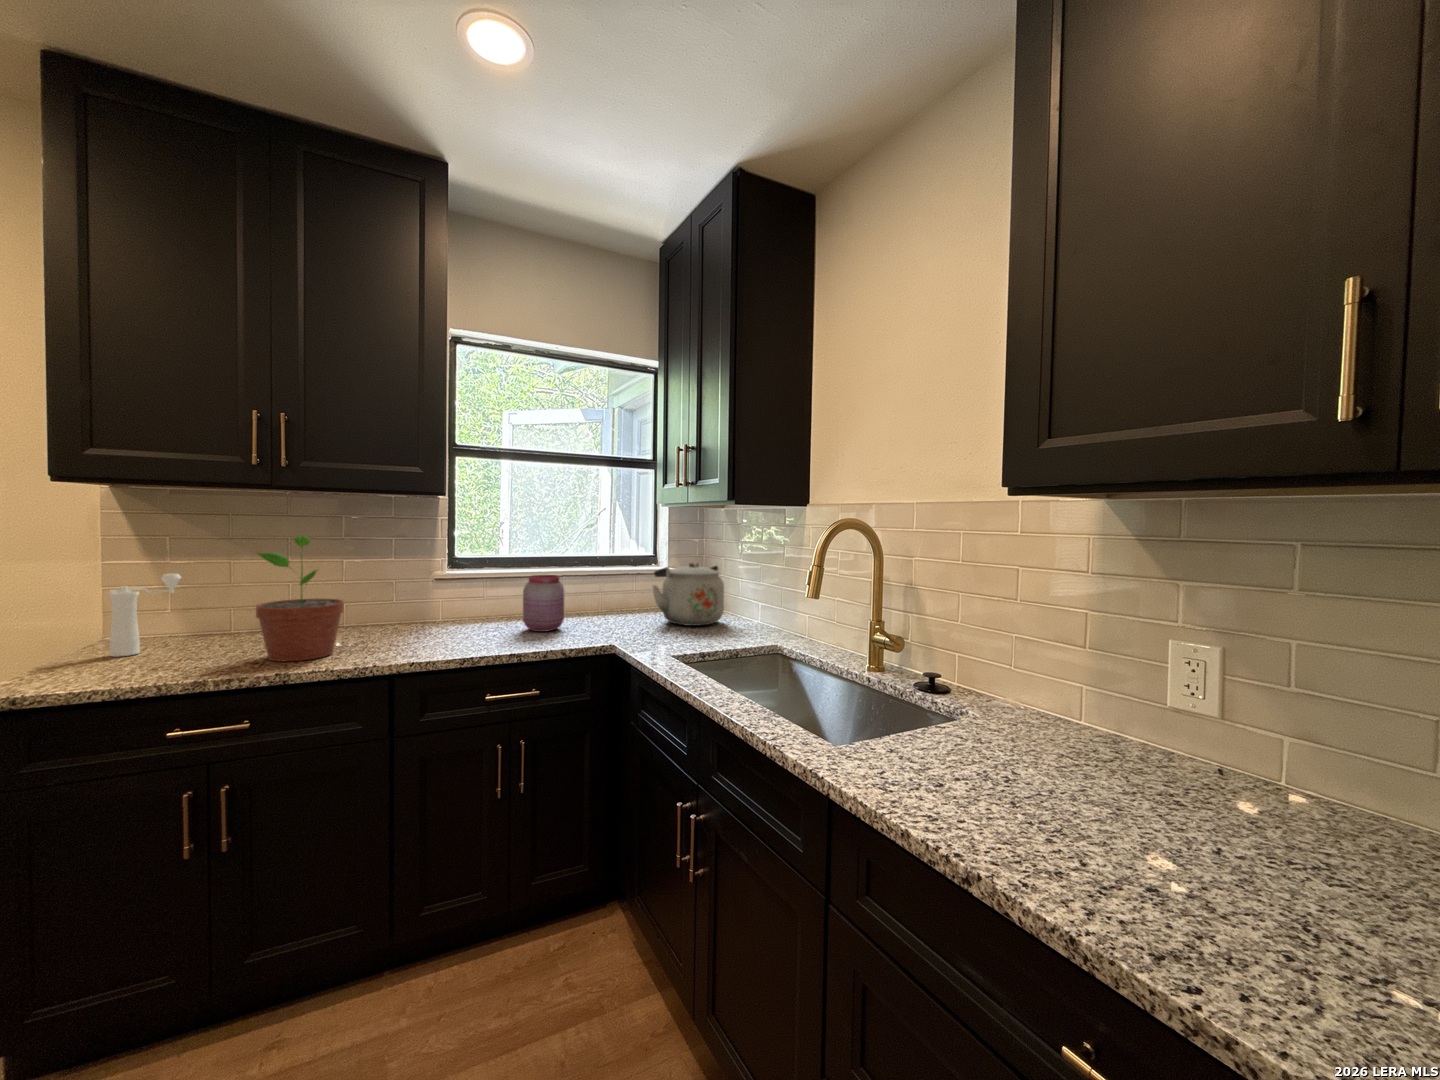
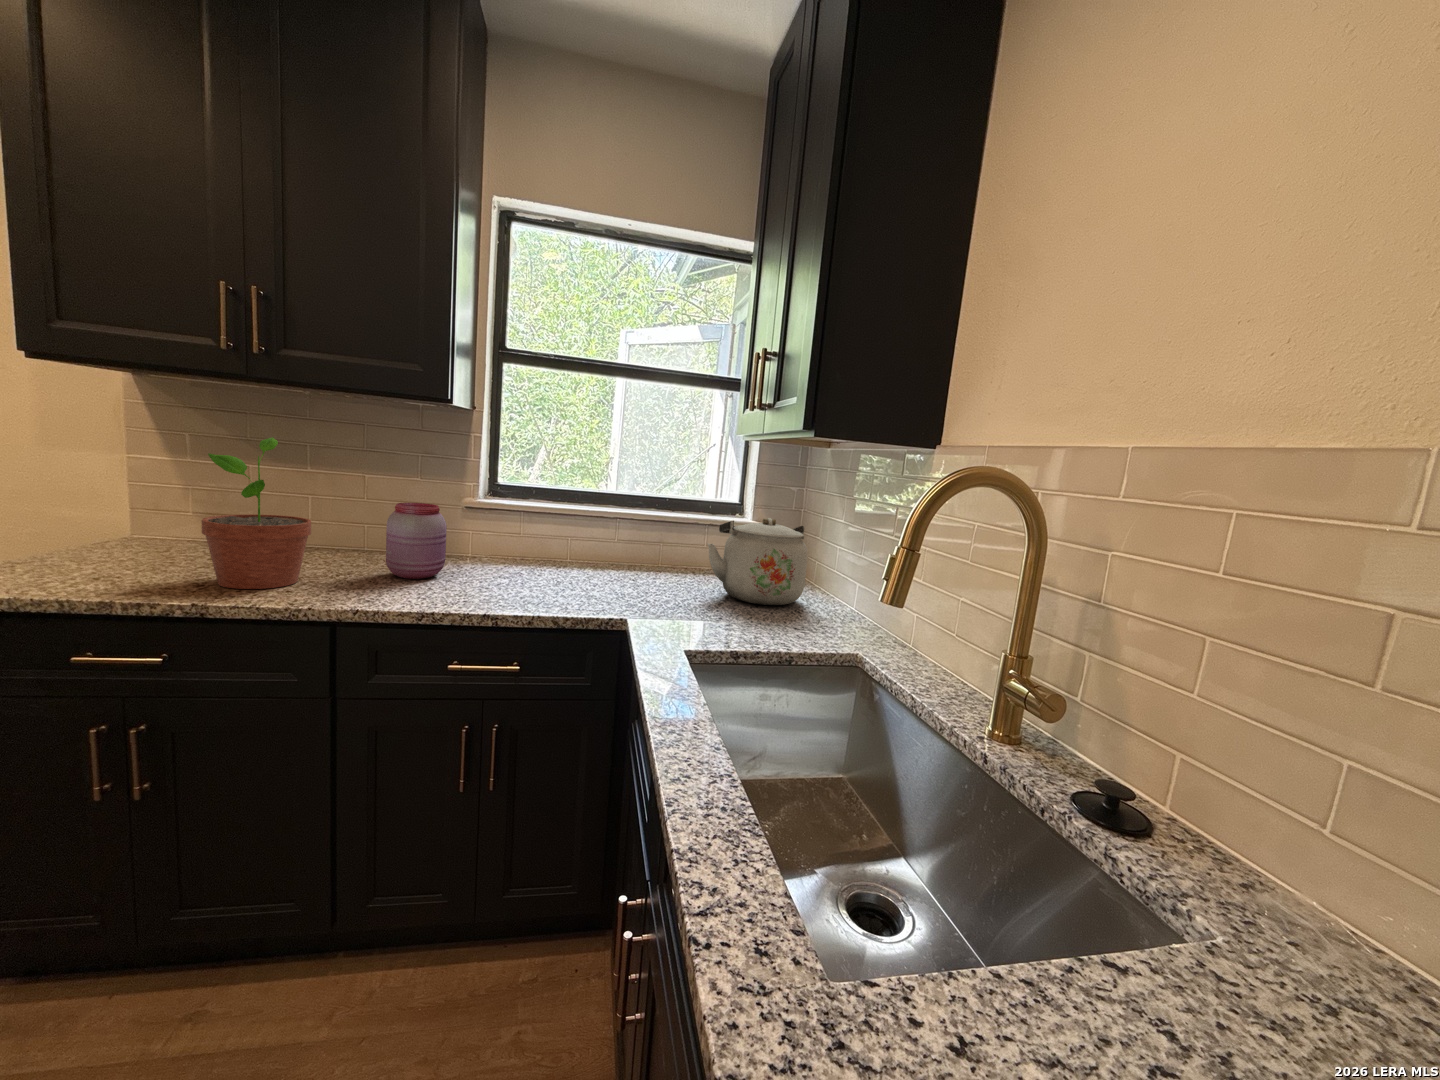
pepper mill: present [109,574,181,657] -> none [86,473,176,558]
jar: present [523,575,564,632] -> present [386,503,447,579]

